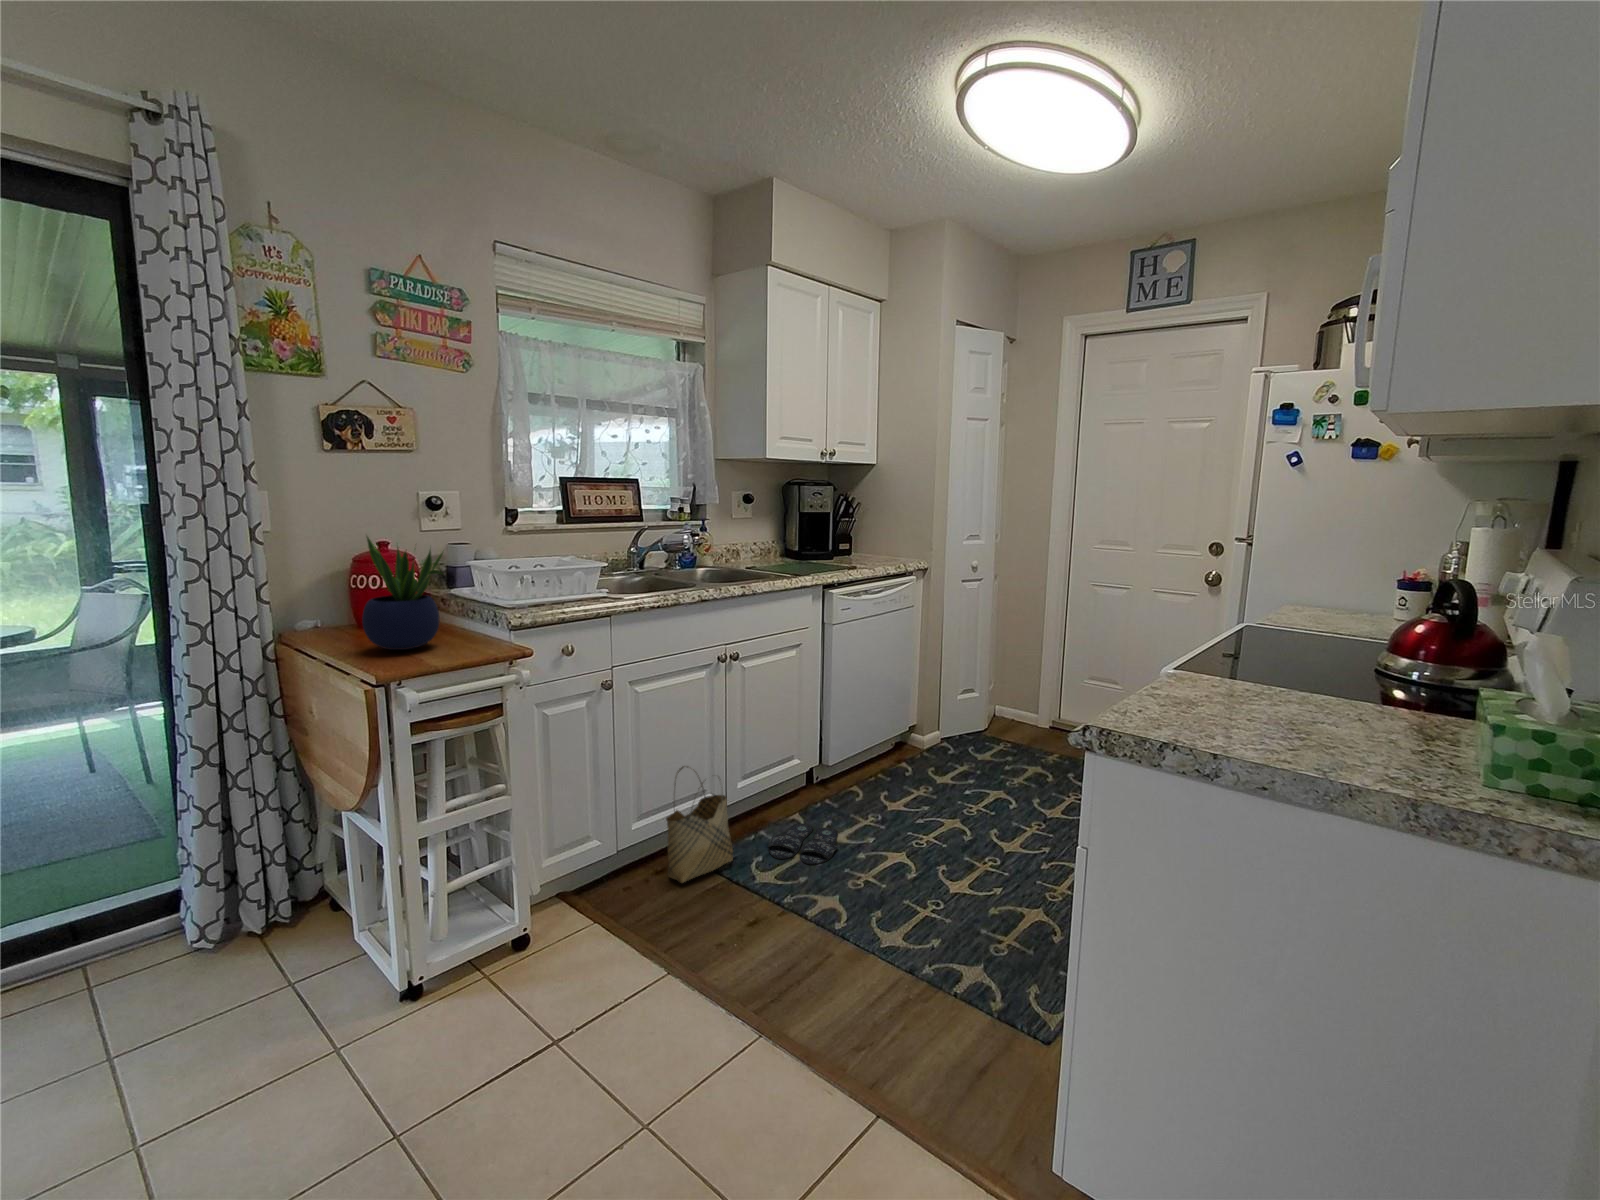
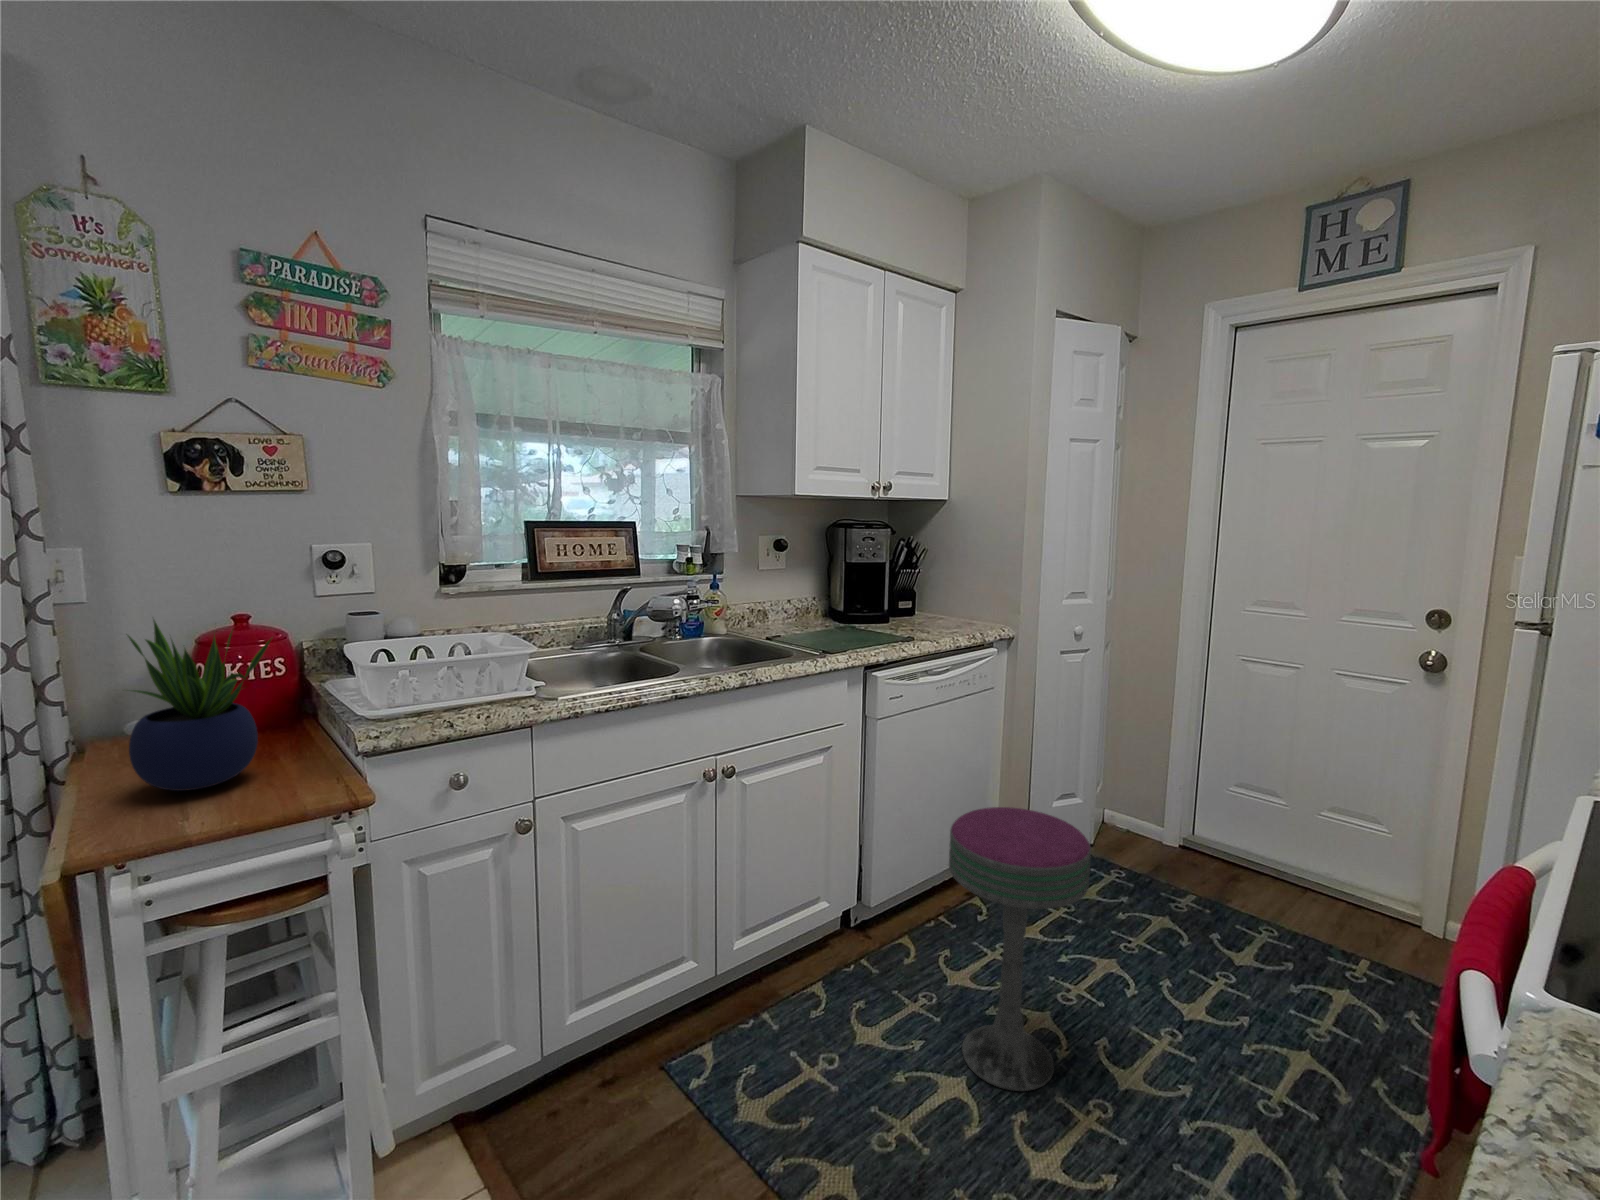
bar stool: none [892,675,985,857] -> present [949,807,1091,1091]
woven basket: present [666,766,733,883] -> none [607,933,712,1117]
slippers: present [768,823,838,865] -> none [766,1003,871,1091]

